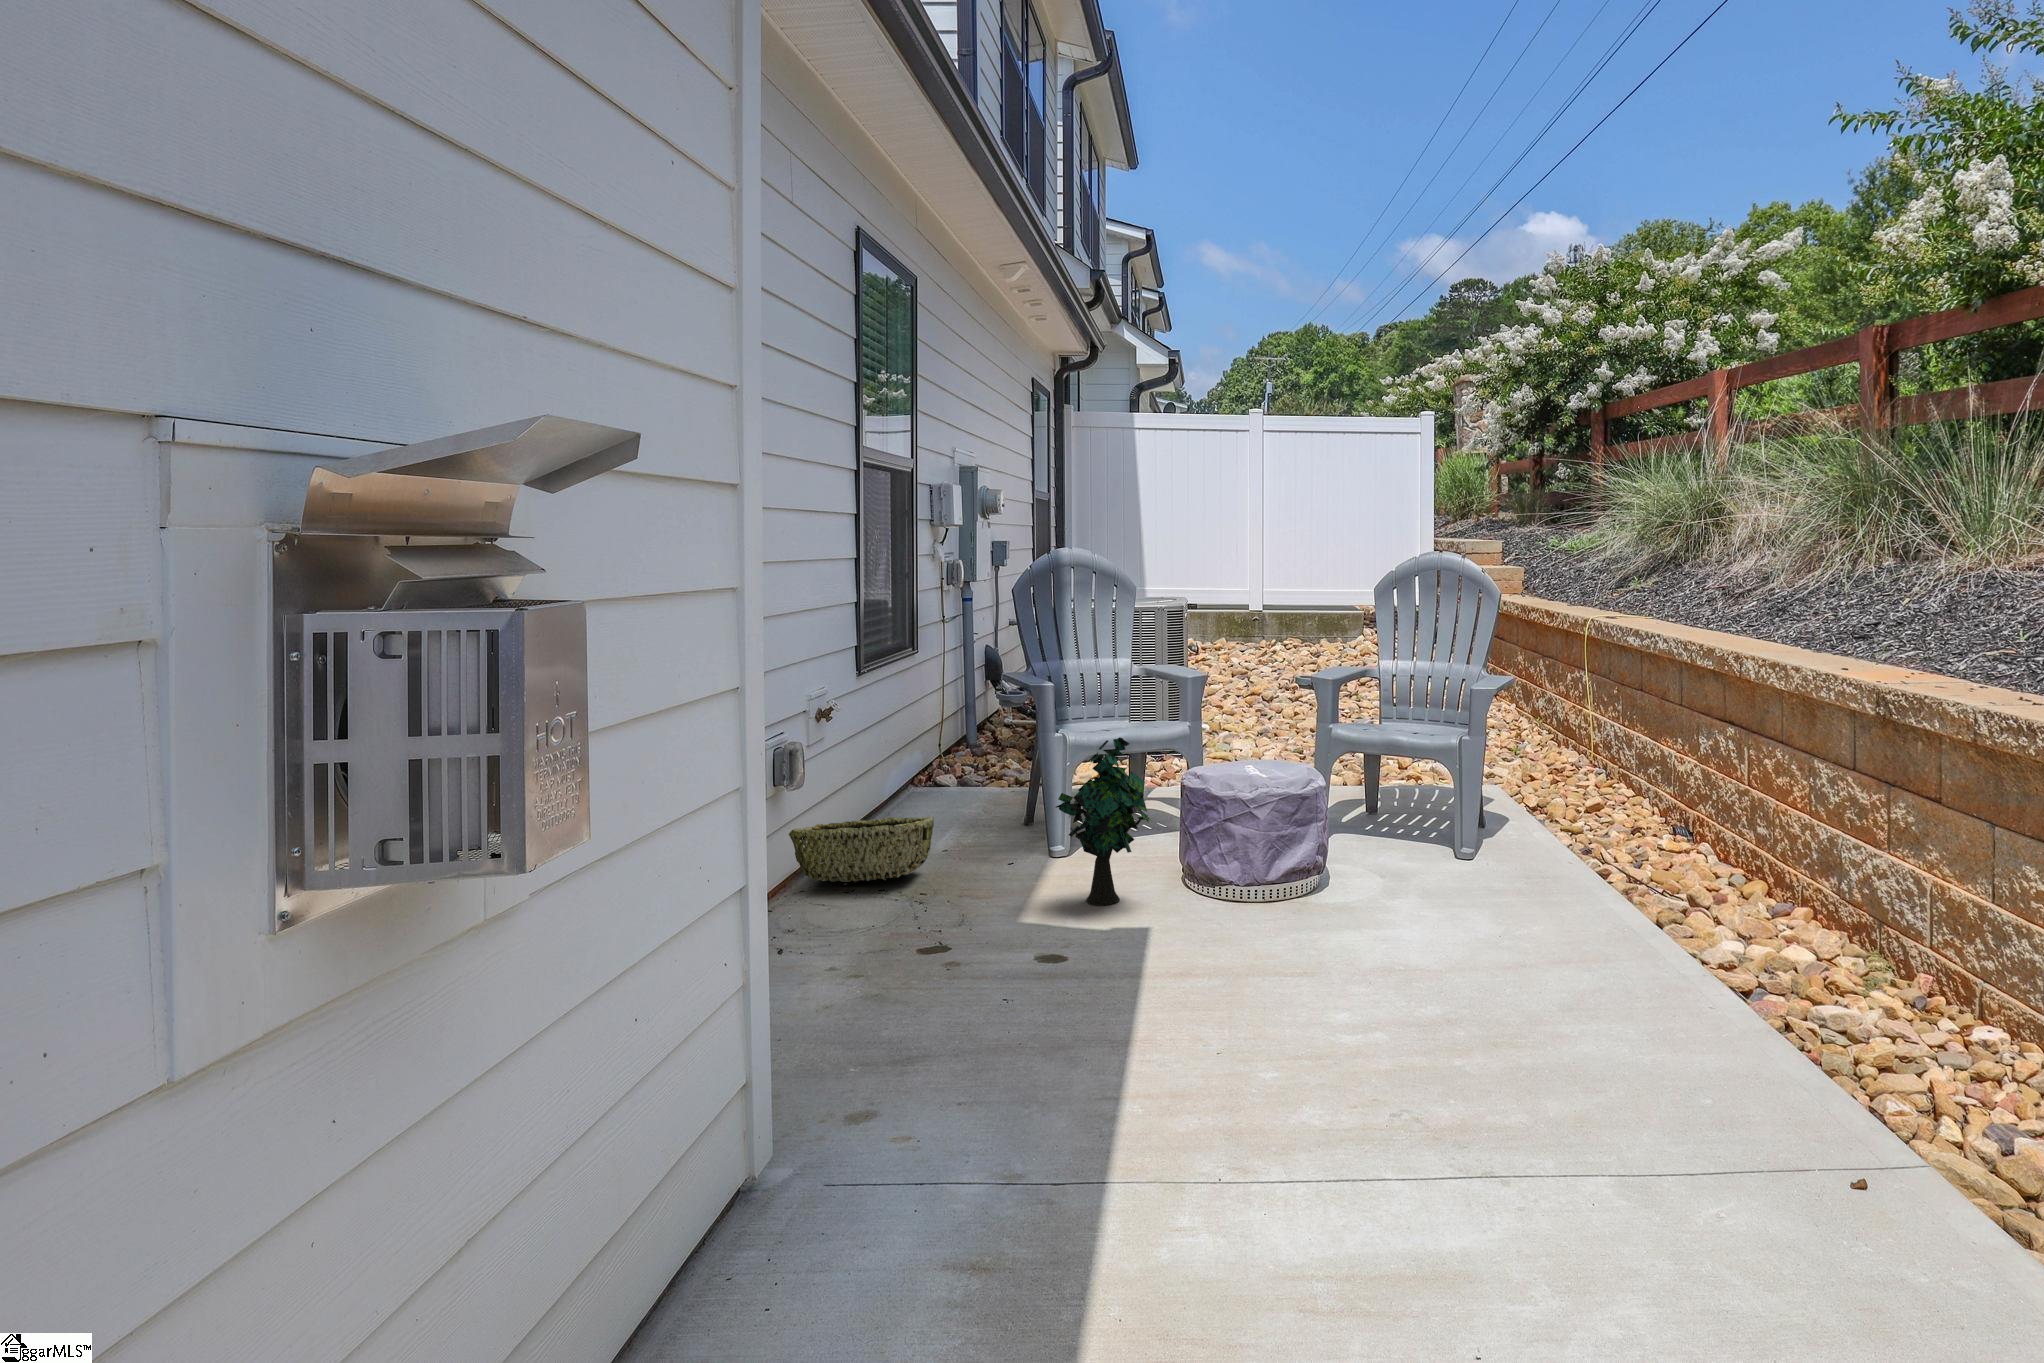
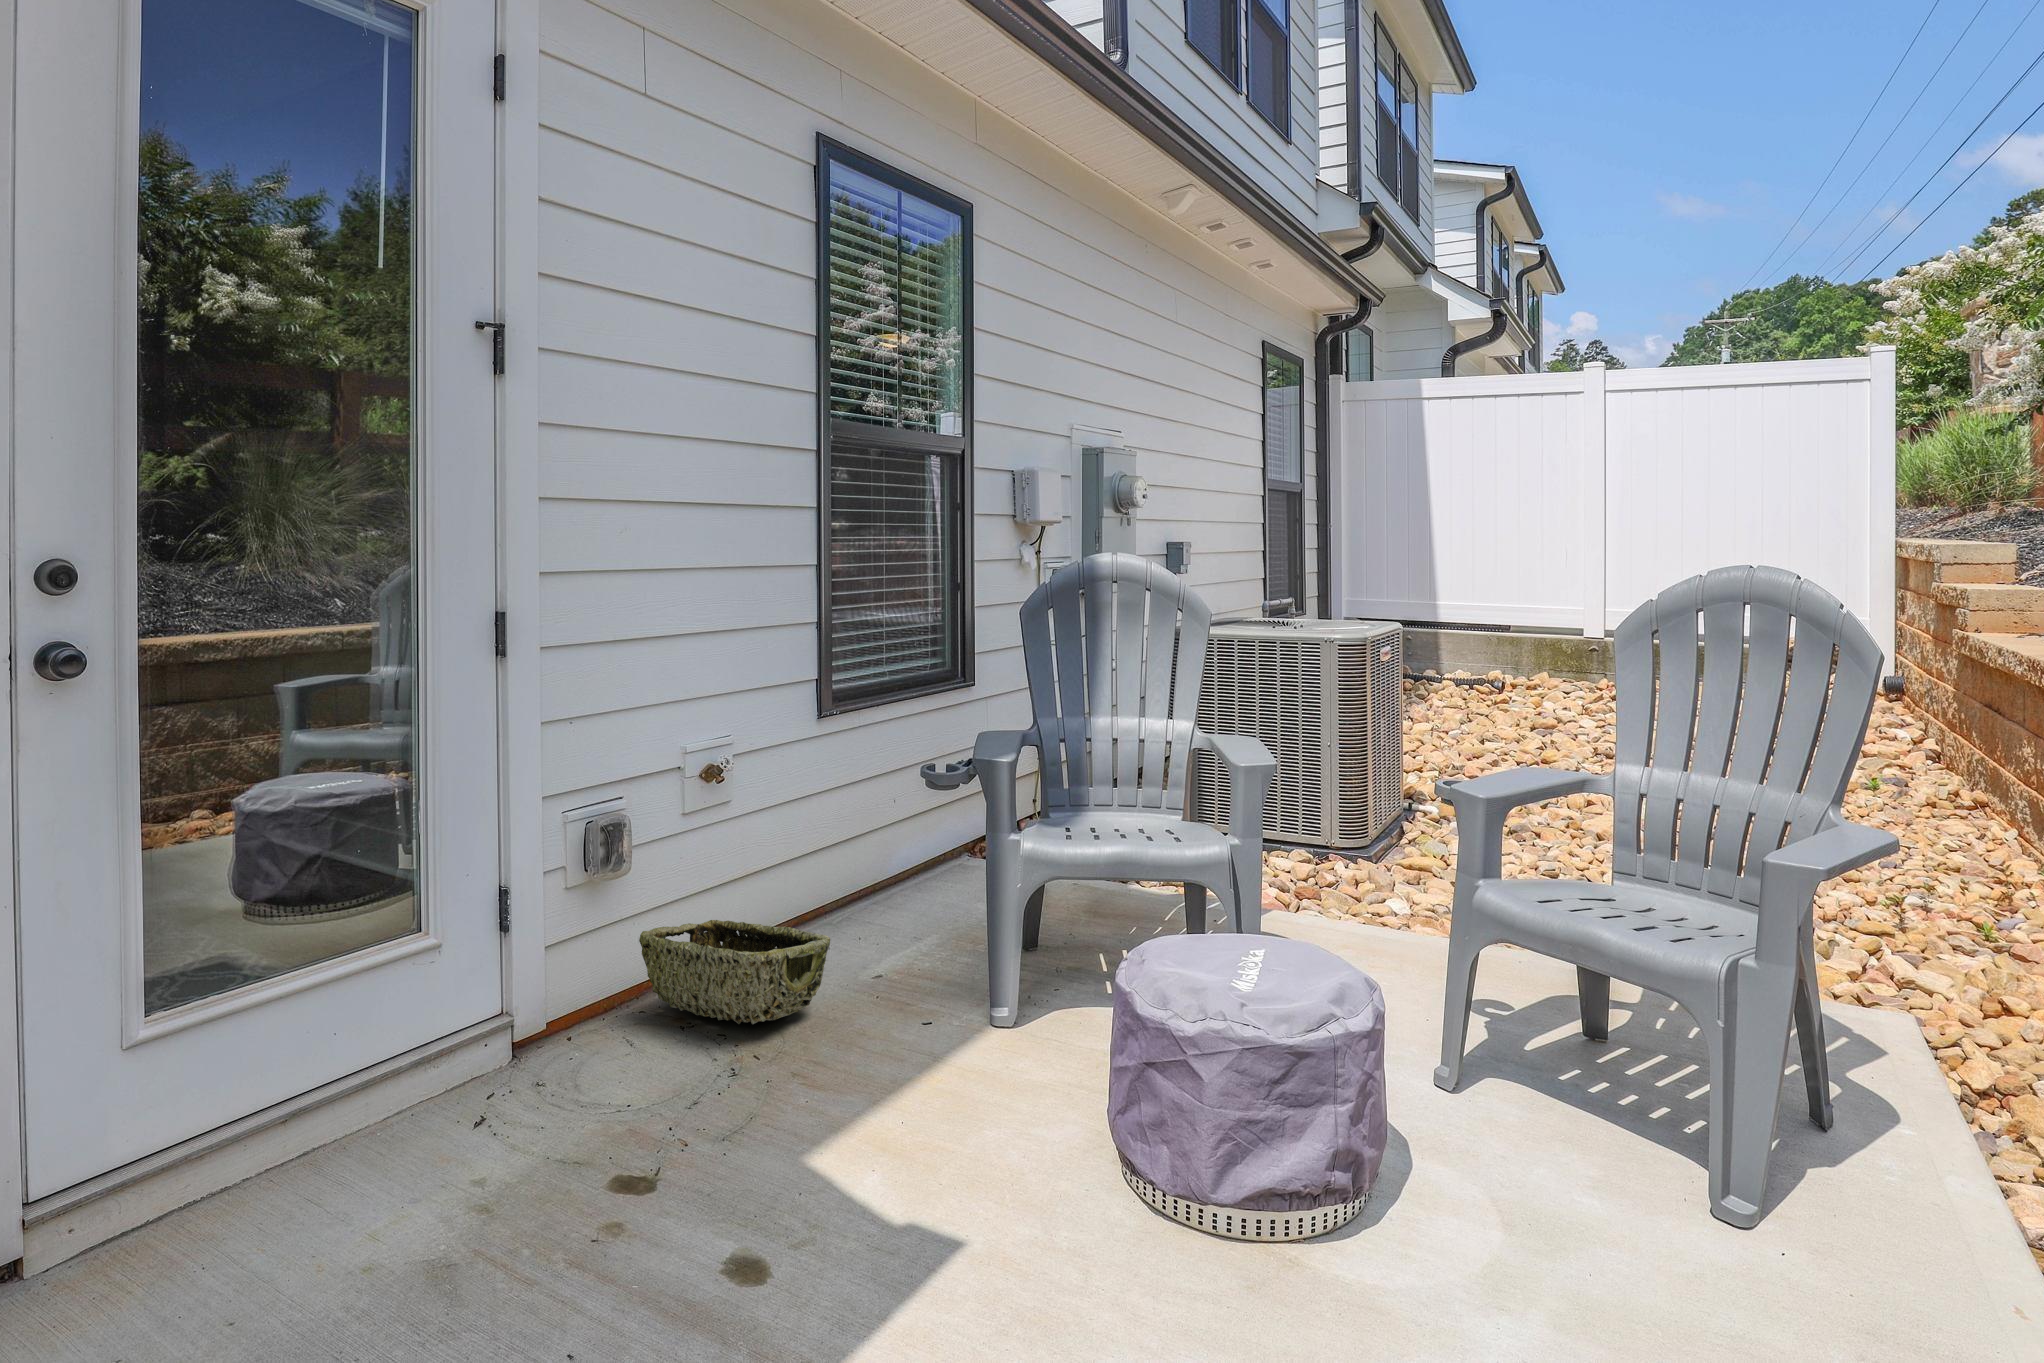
decorative plant: present [1056,737,1151,905] -> none [890,881,1050,1162]

